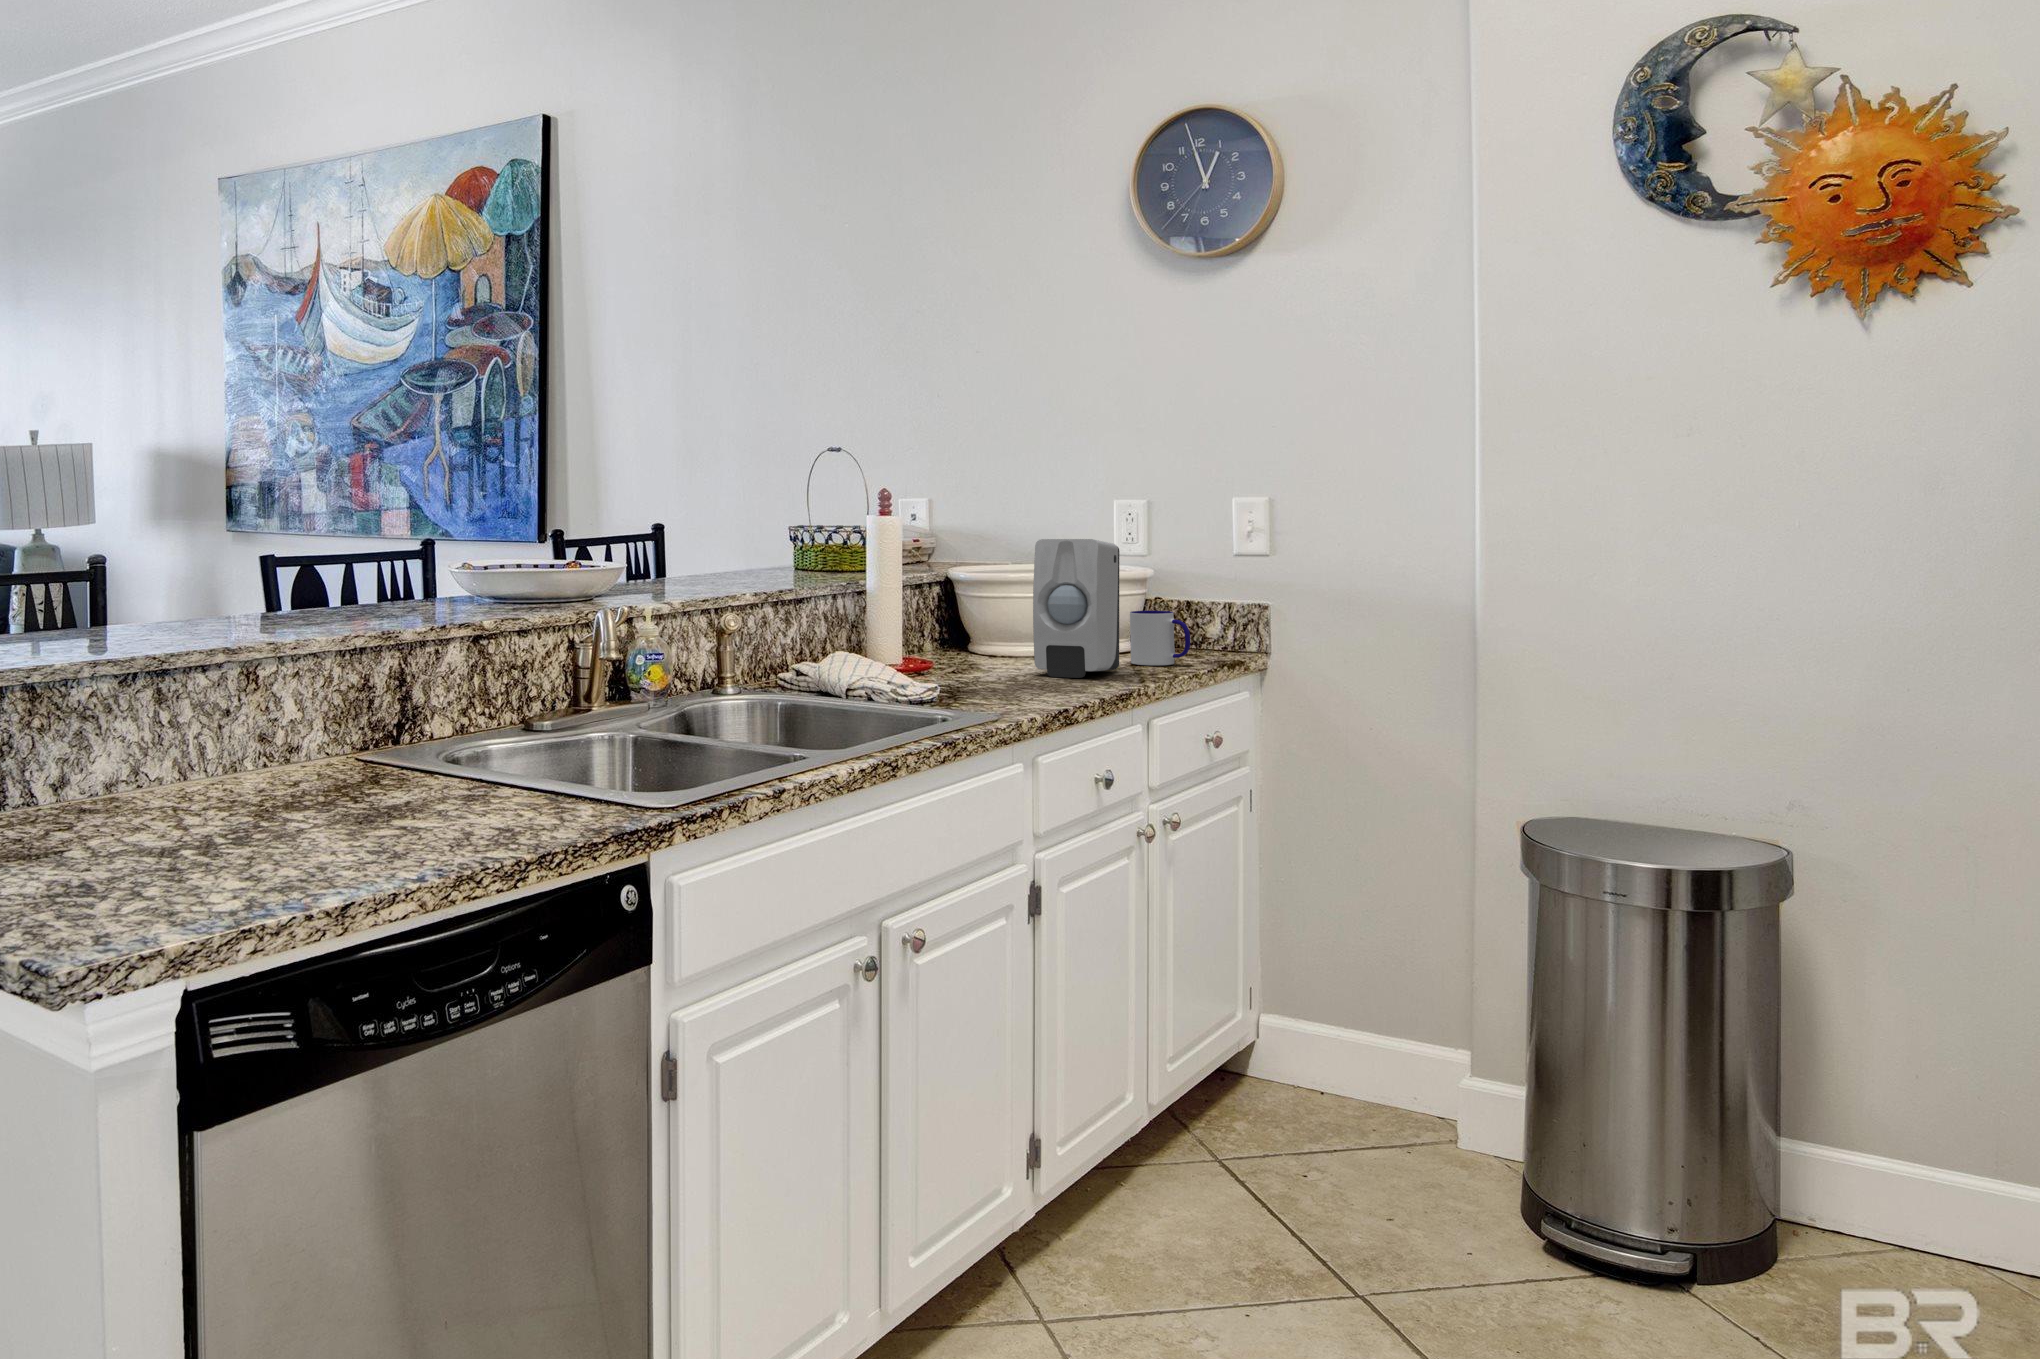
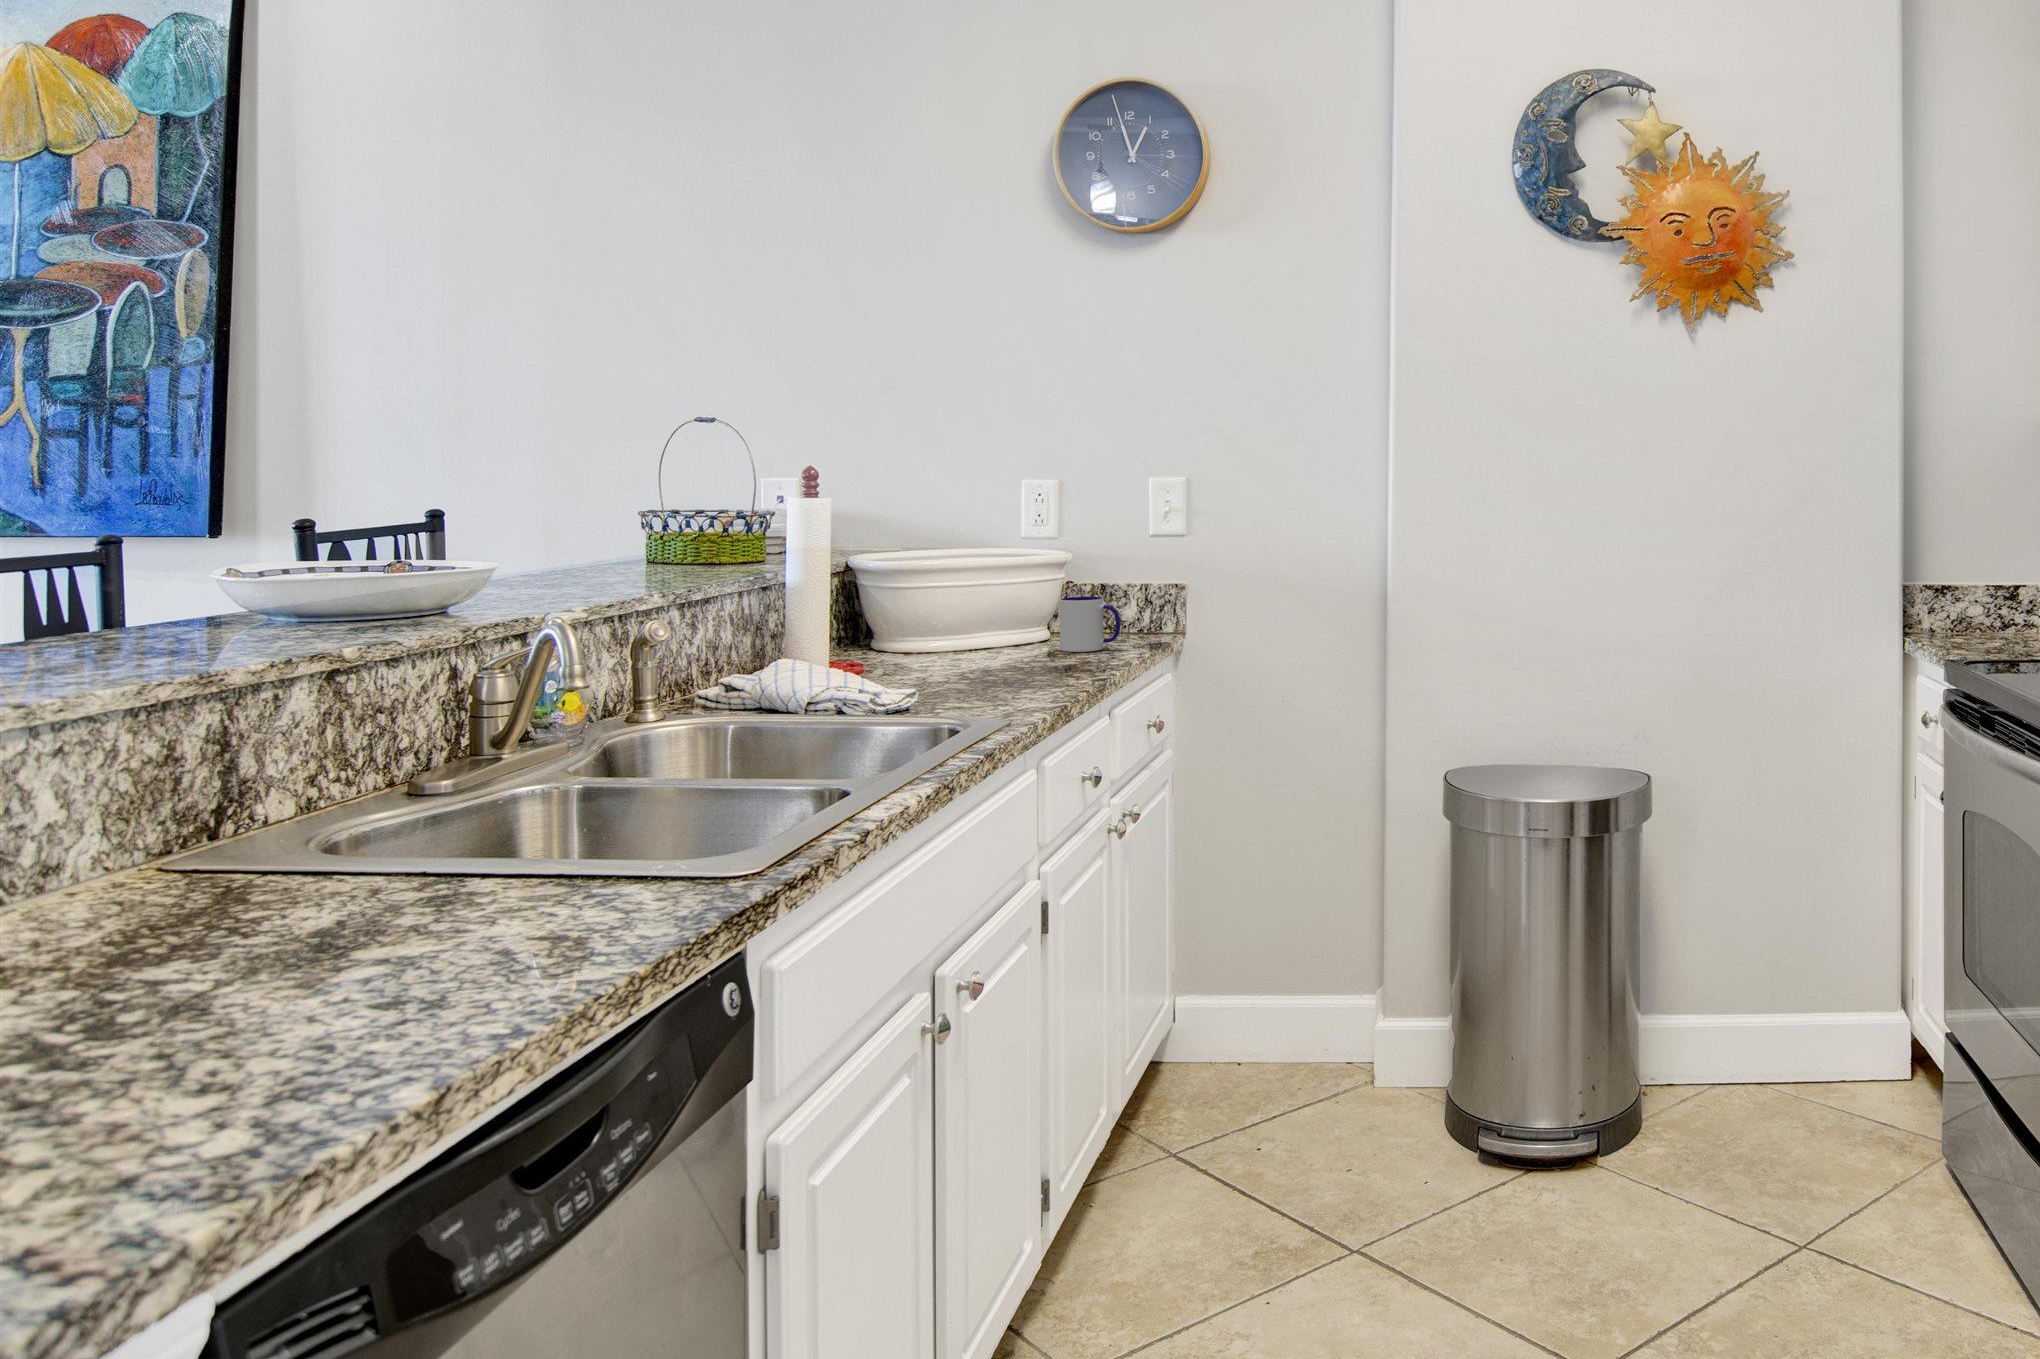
soap dispenser: present [1033,539,1119,678] -> none [983,528,1062,671]

